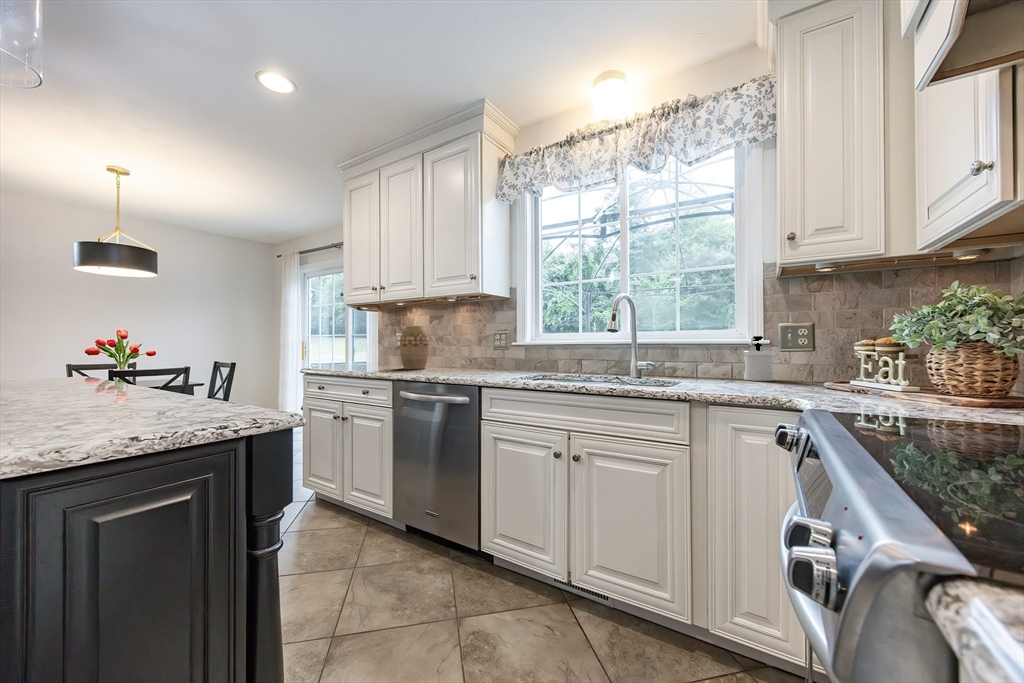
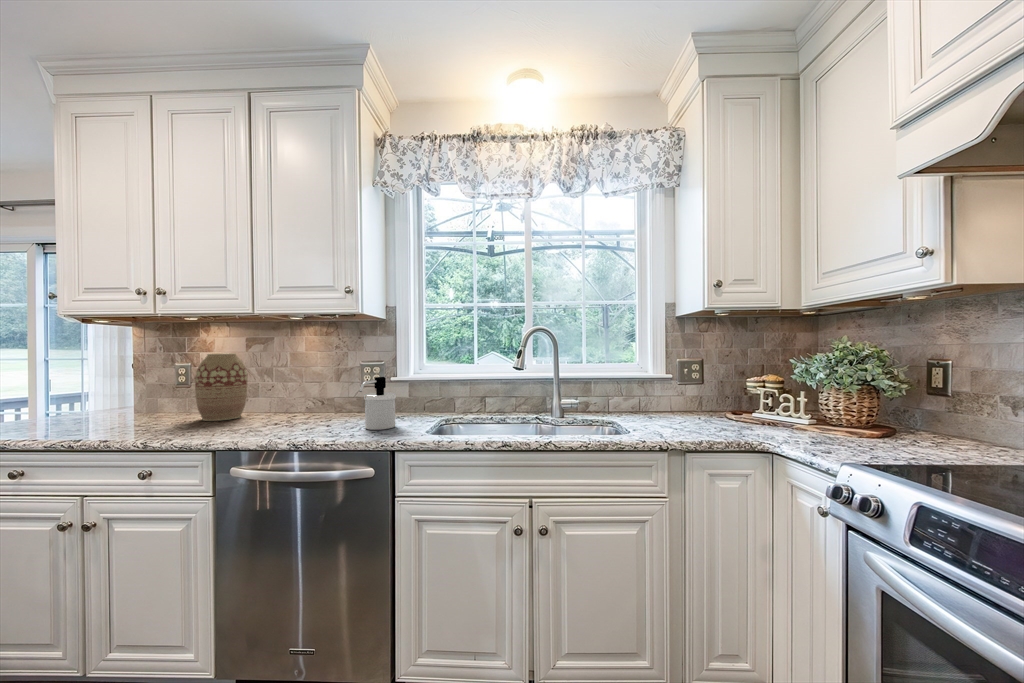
soap dispenser: present [743,336,774,381] -> present [359,377,396,430]

